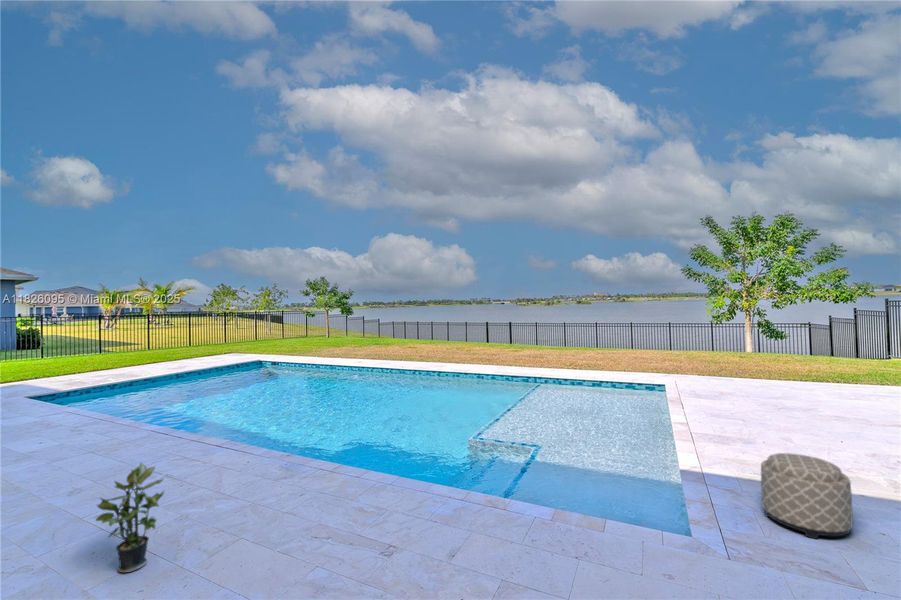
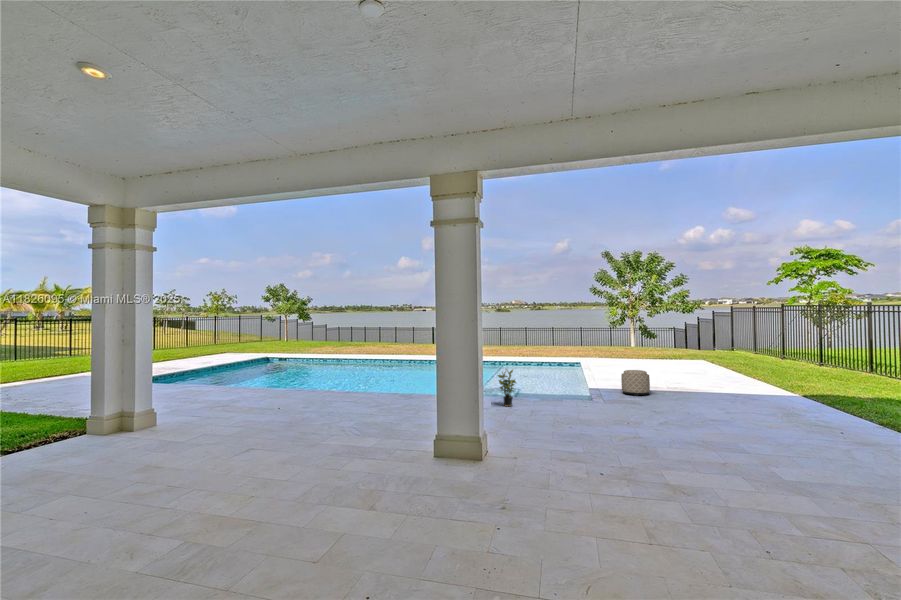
potted plant: present [96,463,164,573] -> present [498,370,516,406]

